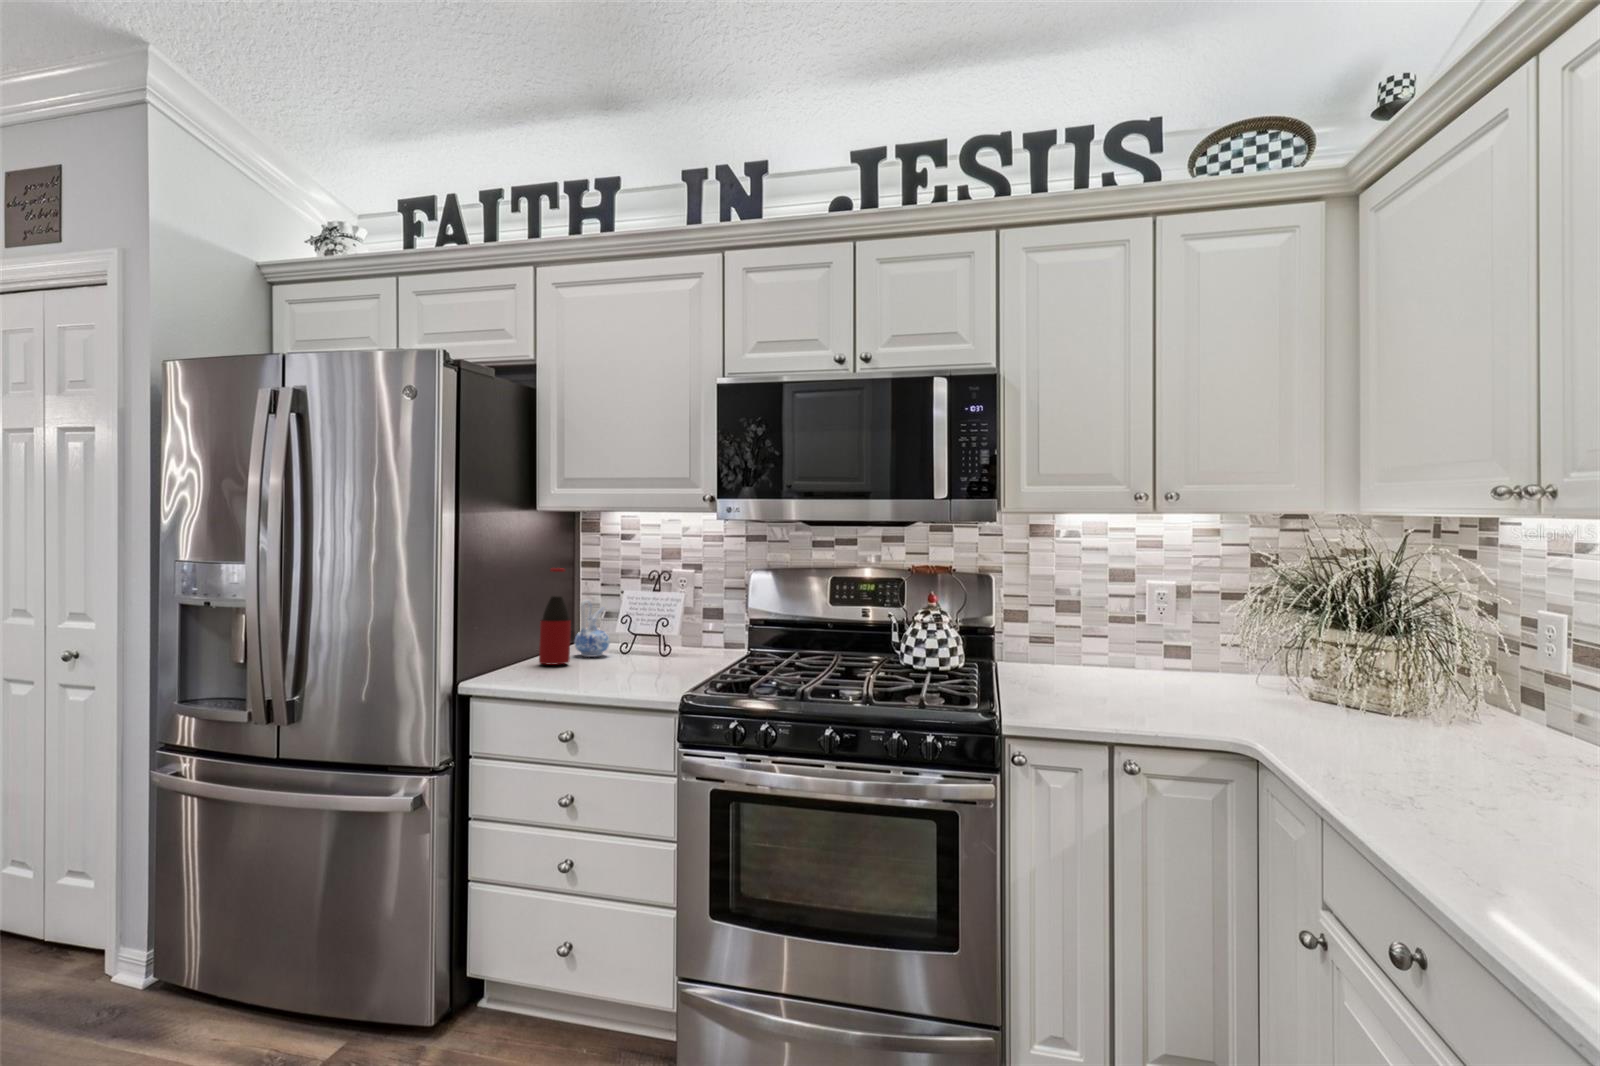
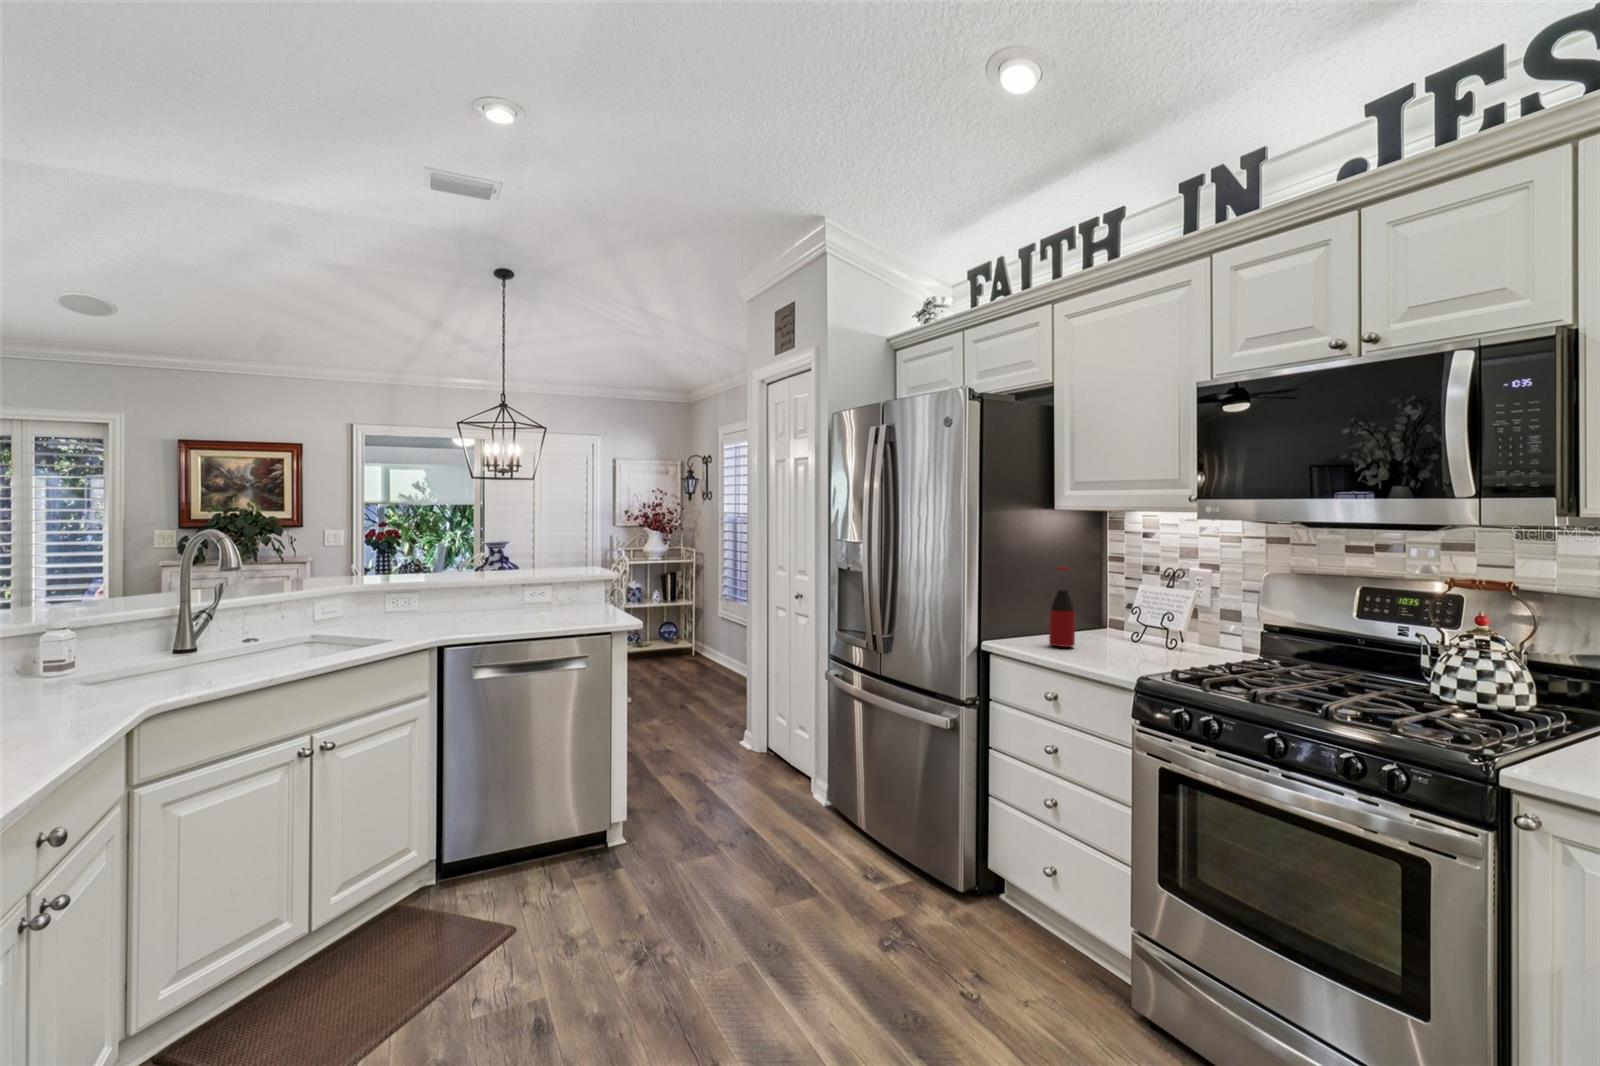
ceramic pitcher: present [574,600,610,657] -> none [1087,594,1119,644]

